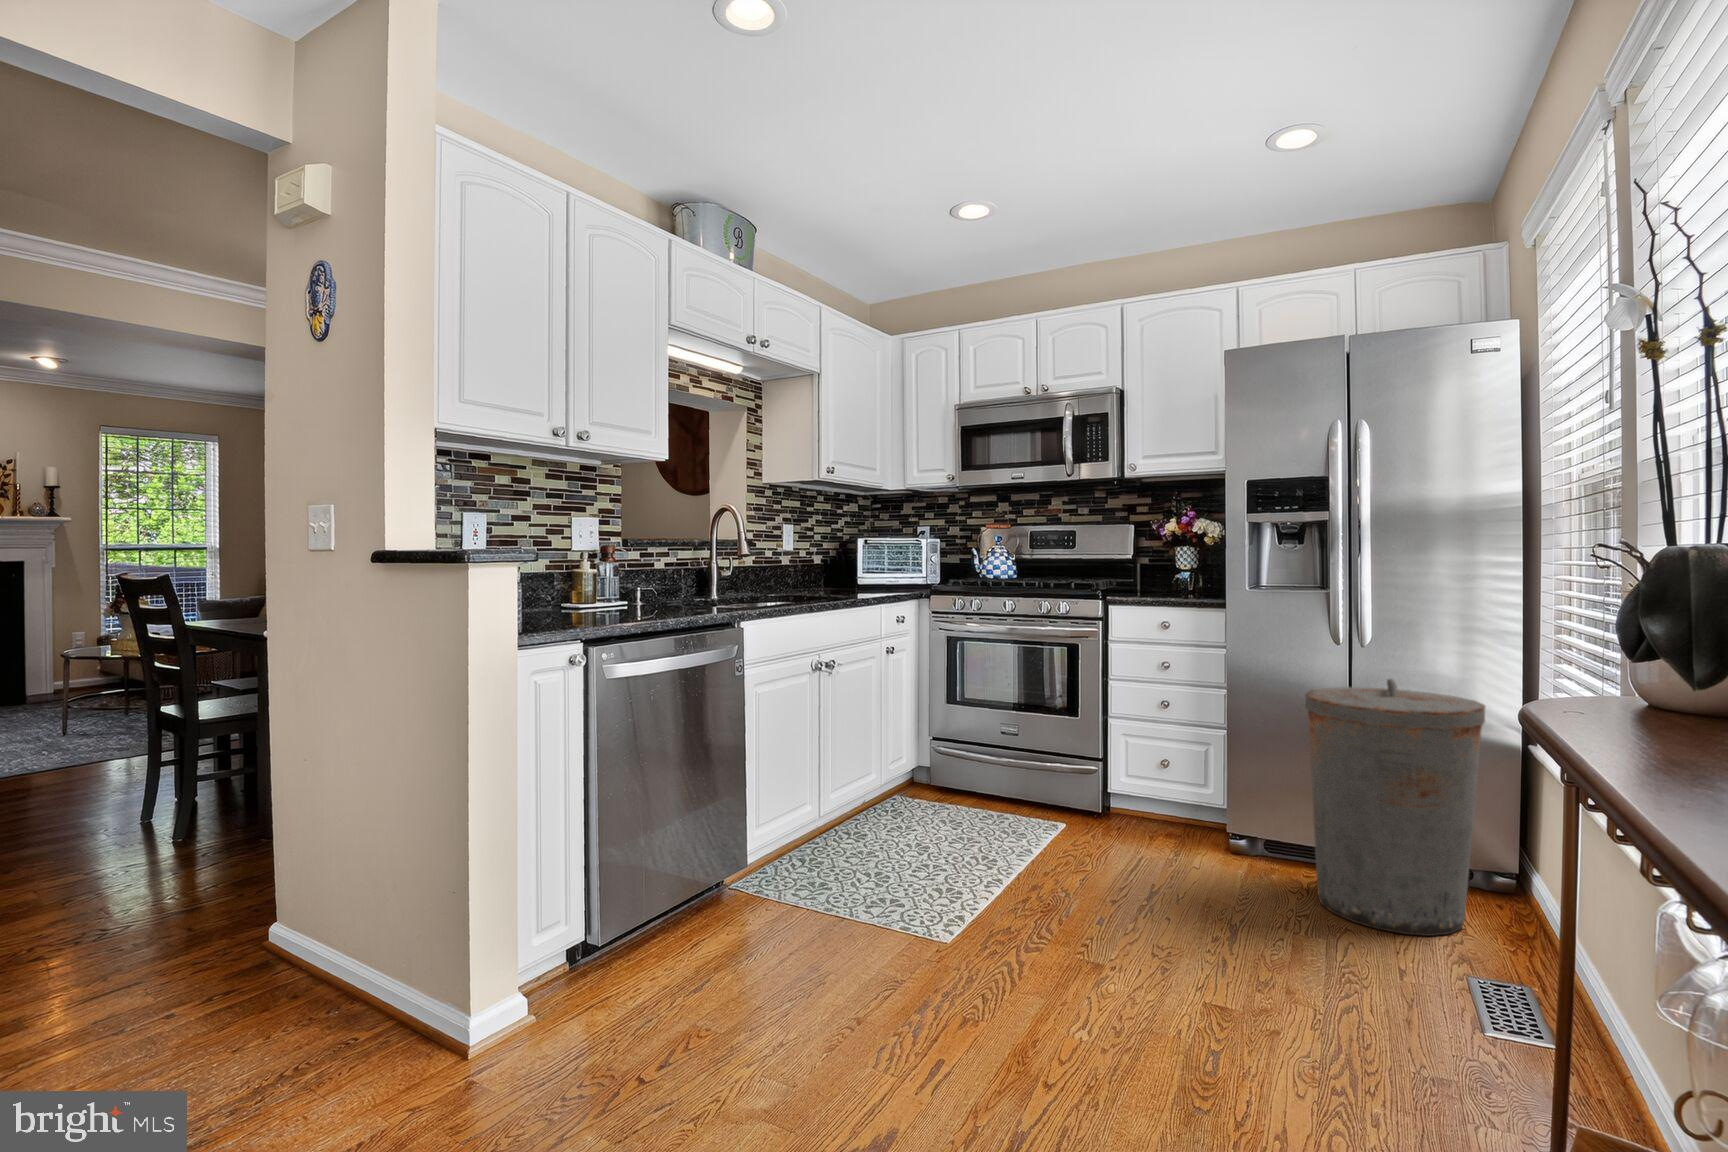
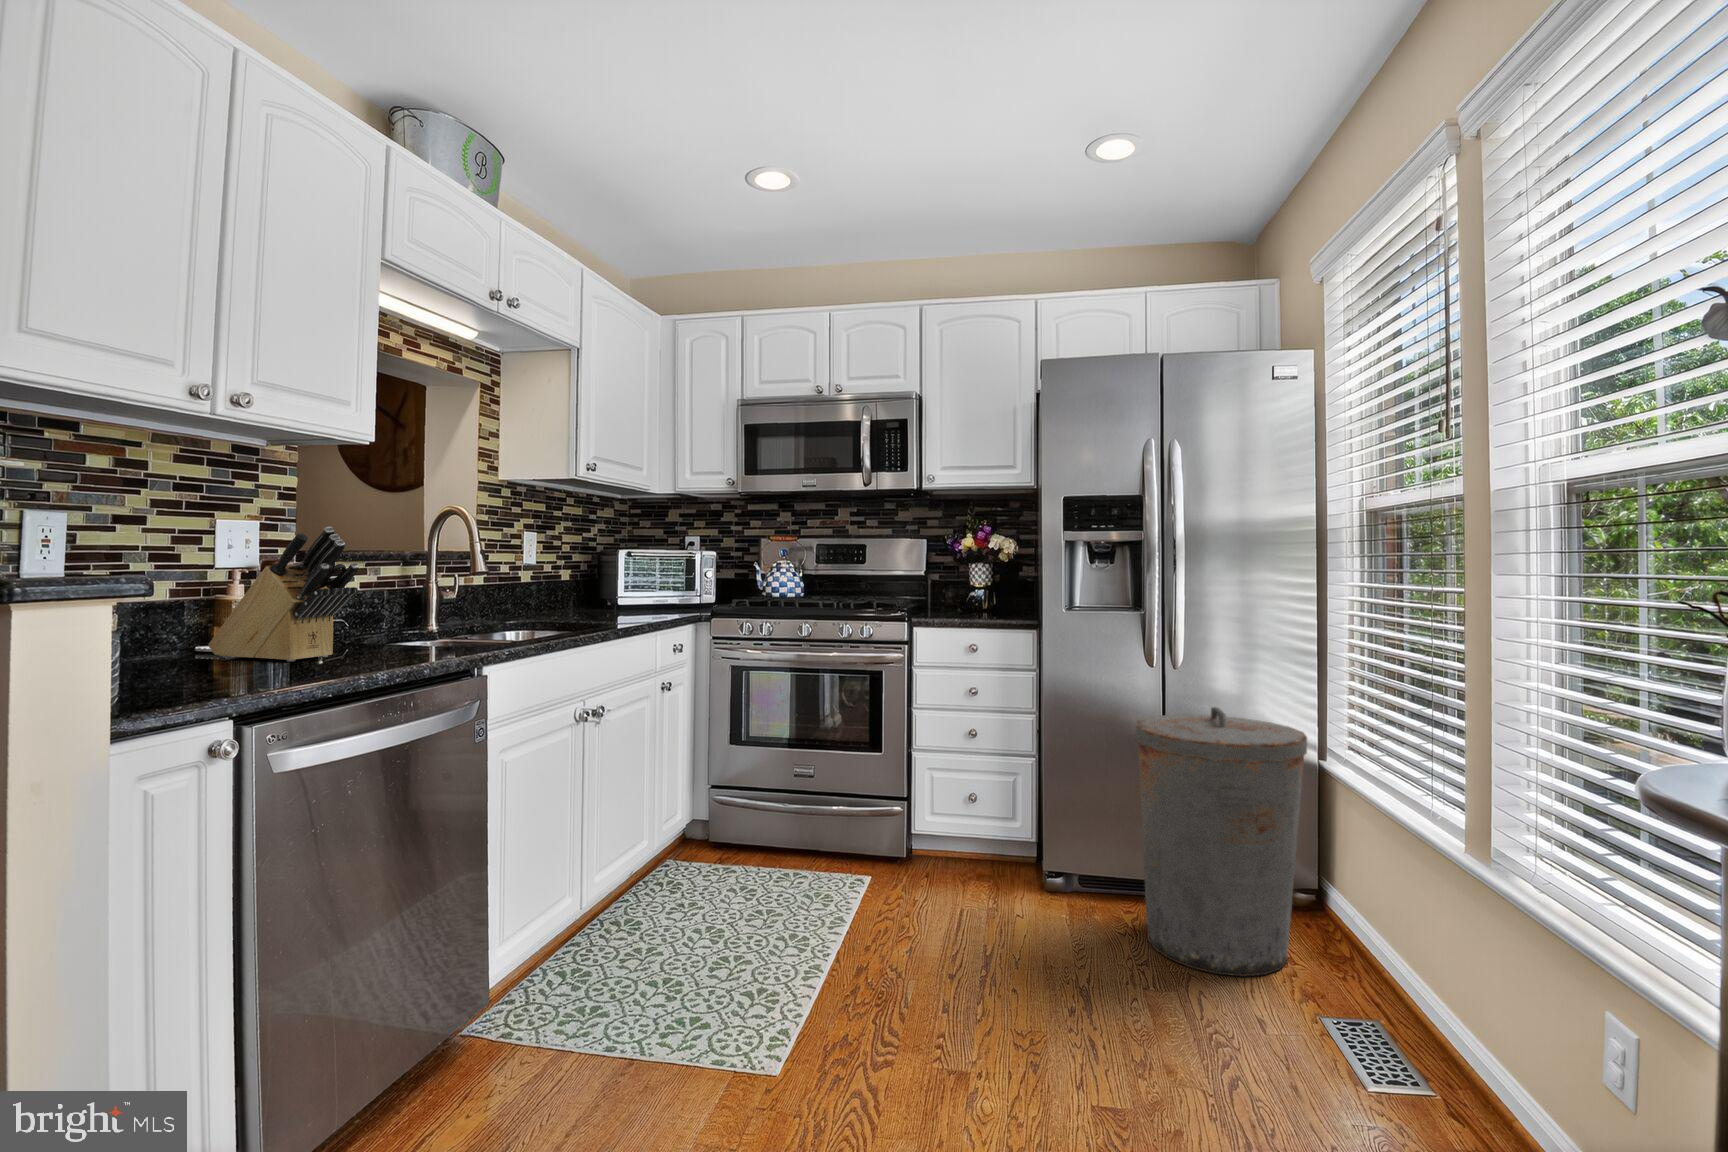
knife block: none [568,521,658,615] -> present [209,527,359,661]

